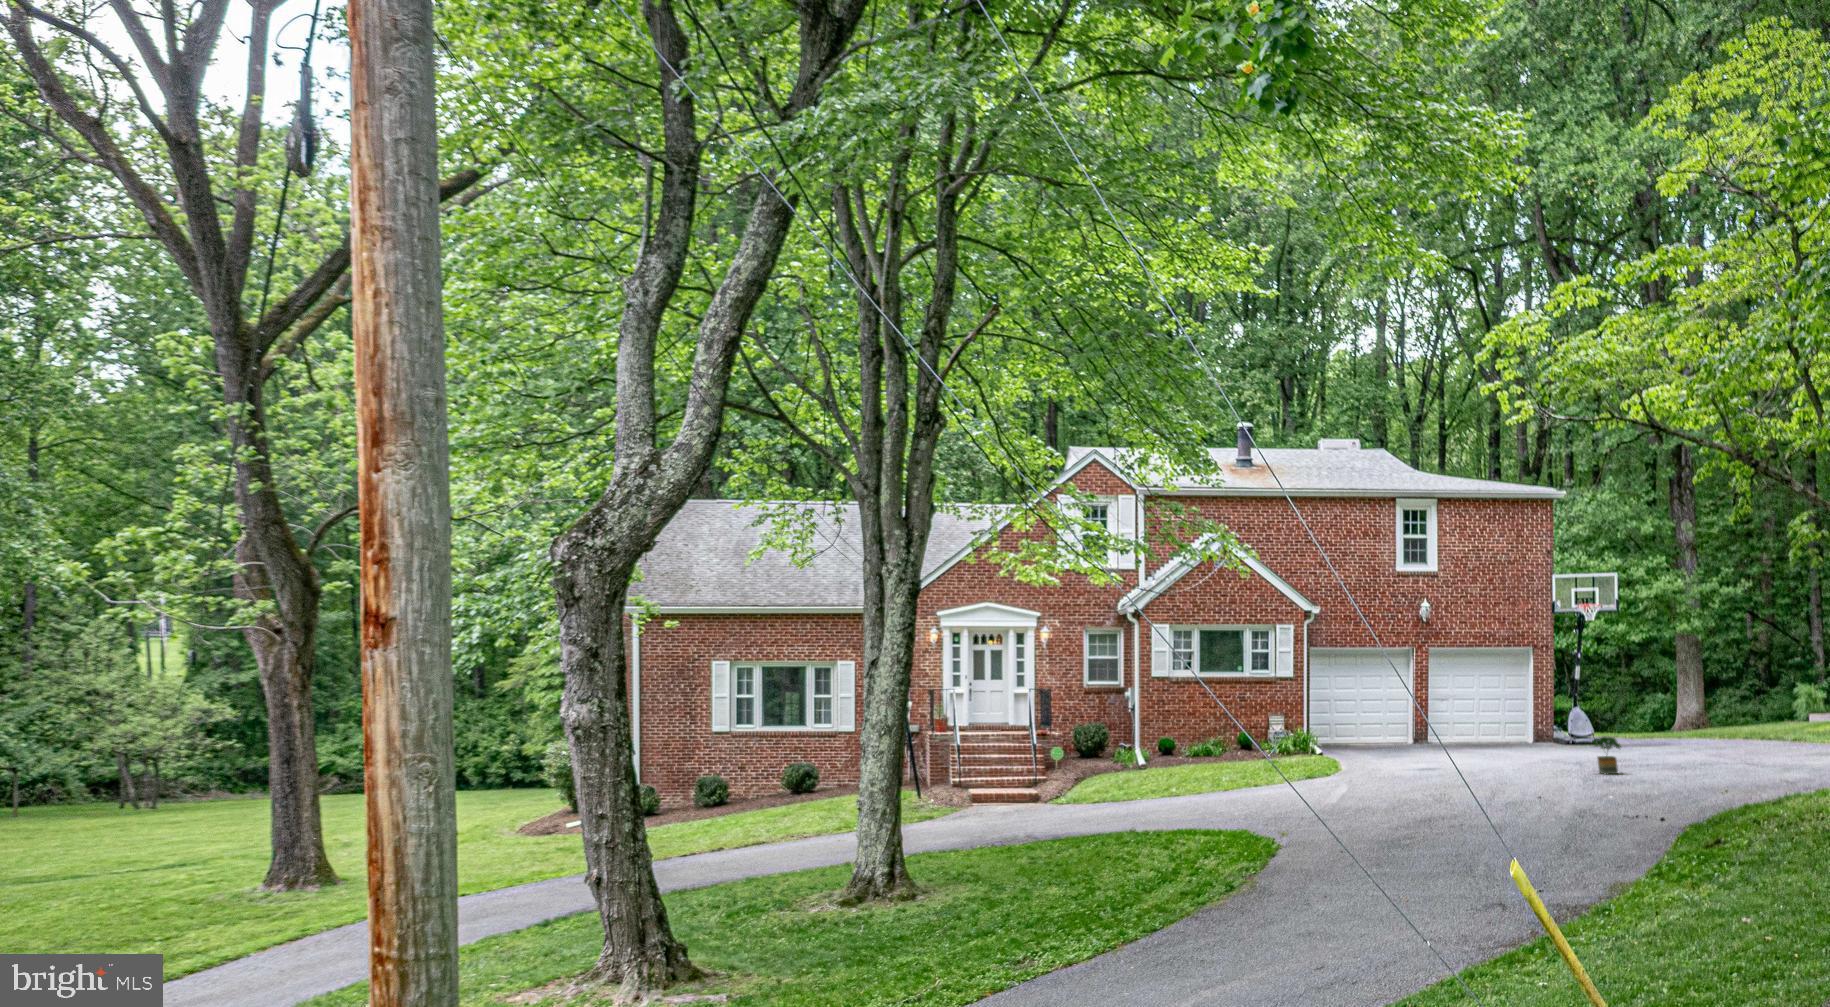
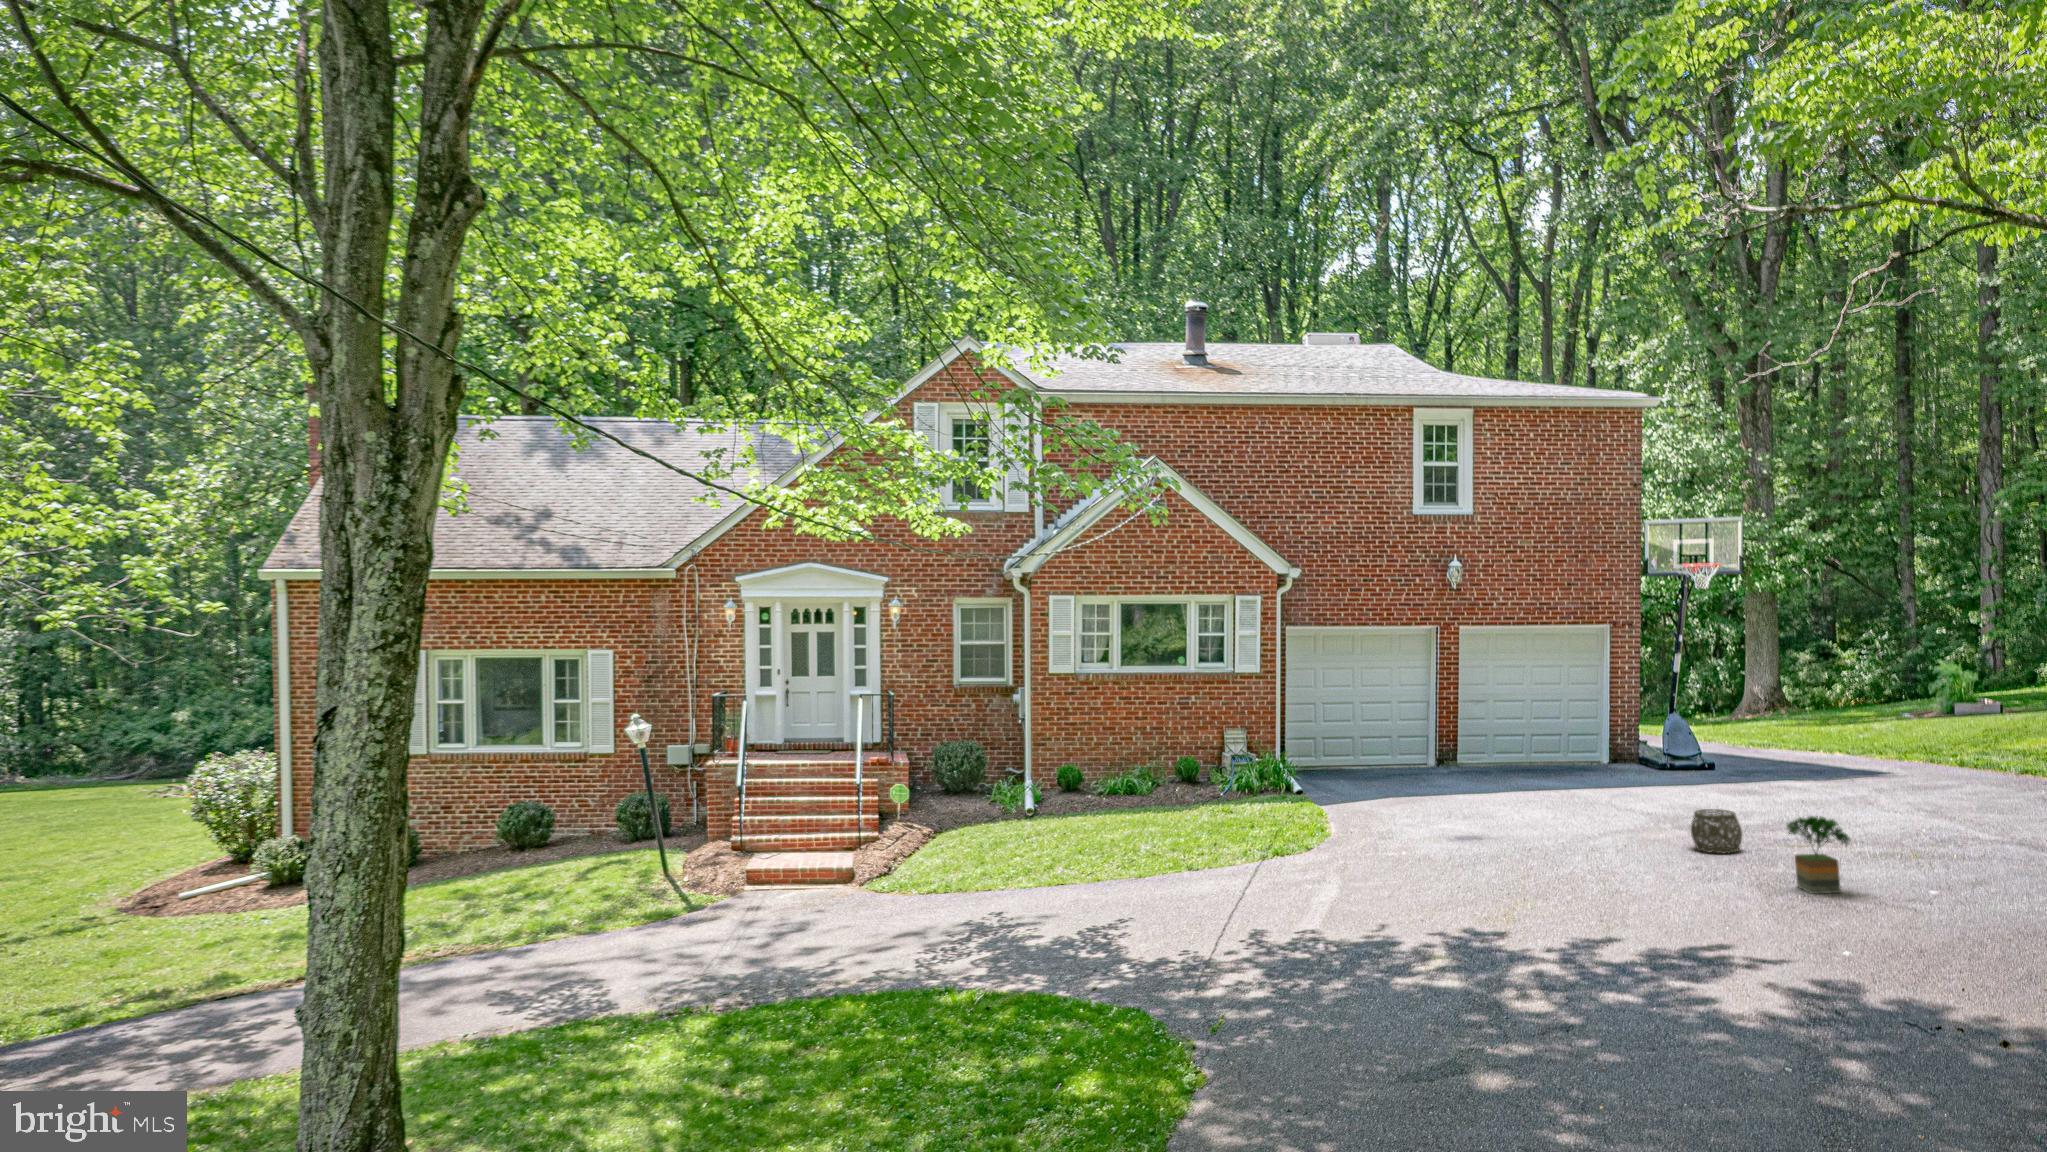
woven basket: none [1555,744,1583,767] -> present [1691,809,1742,854]

